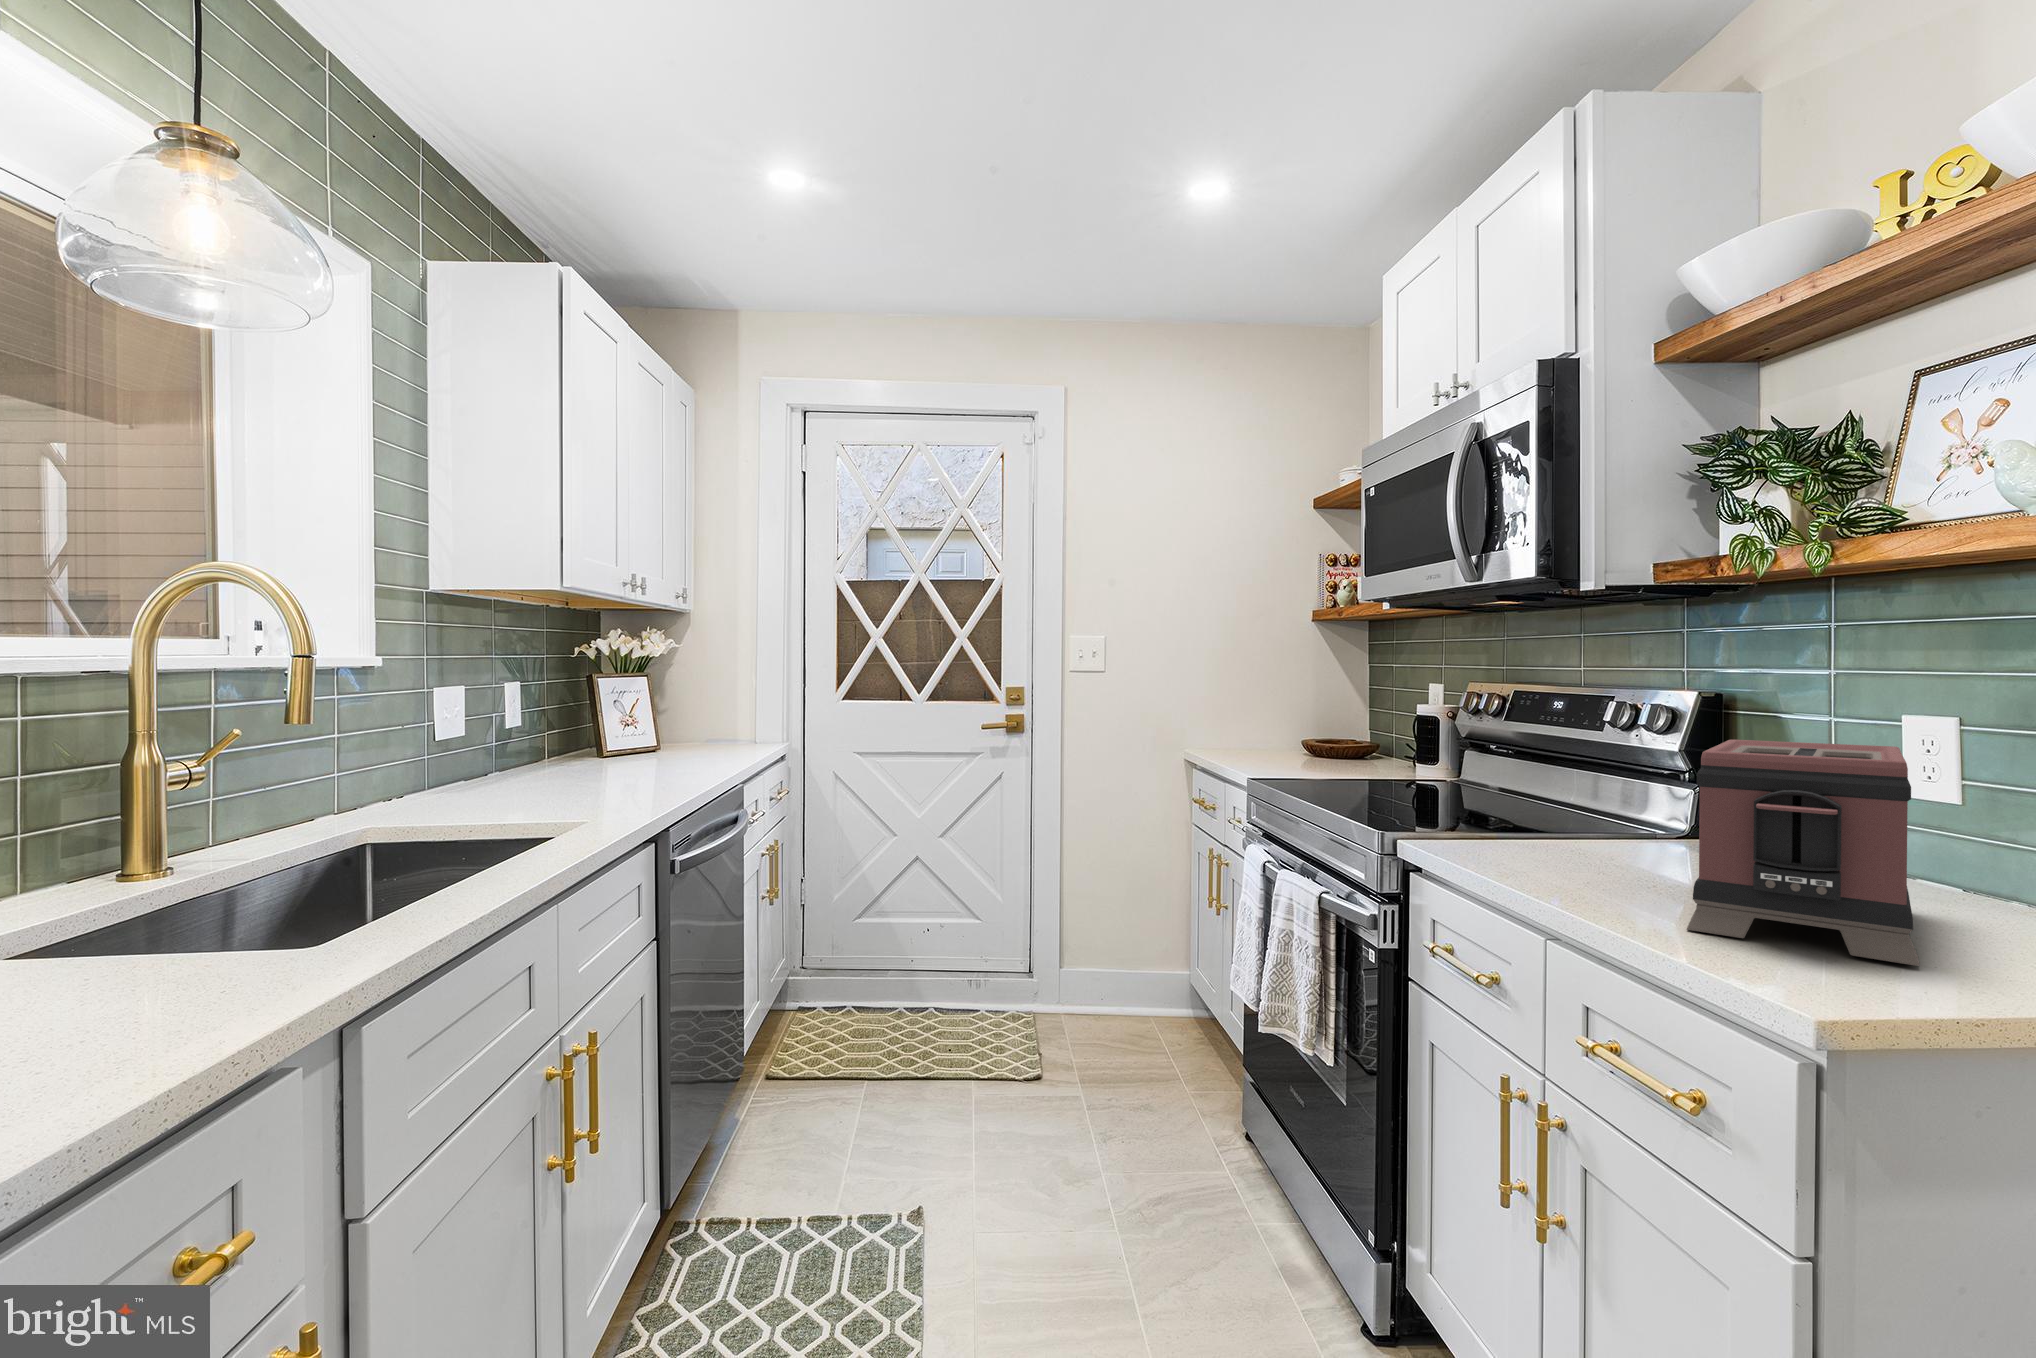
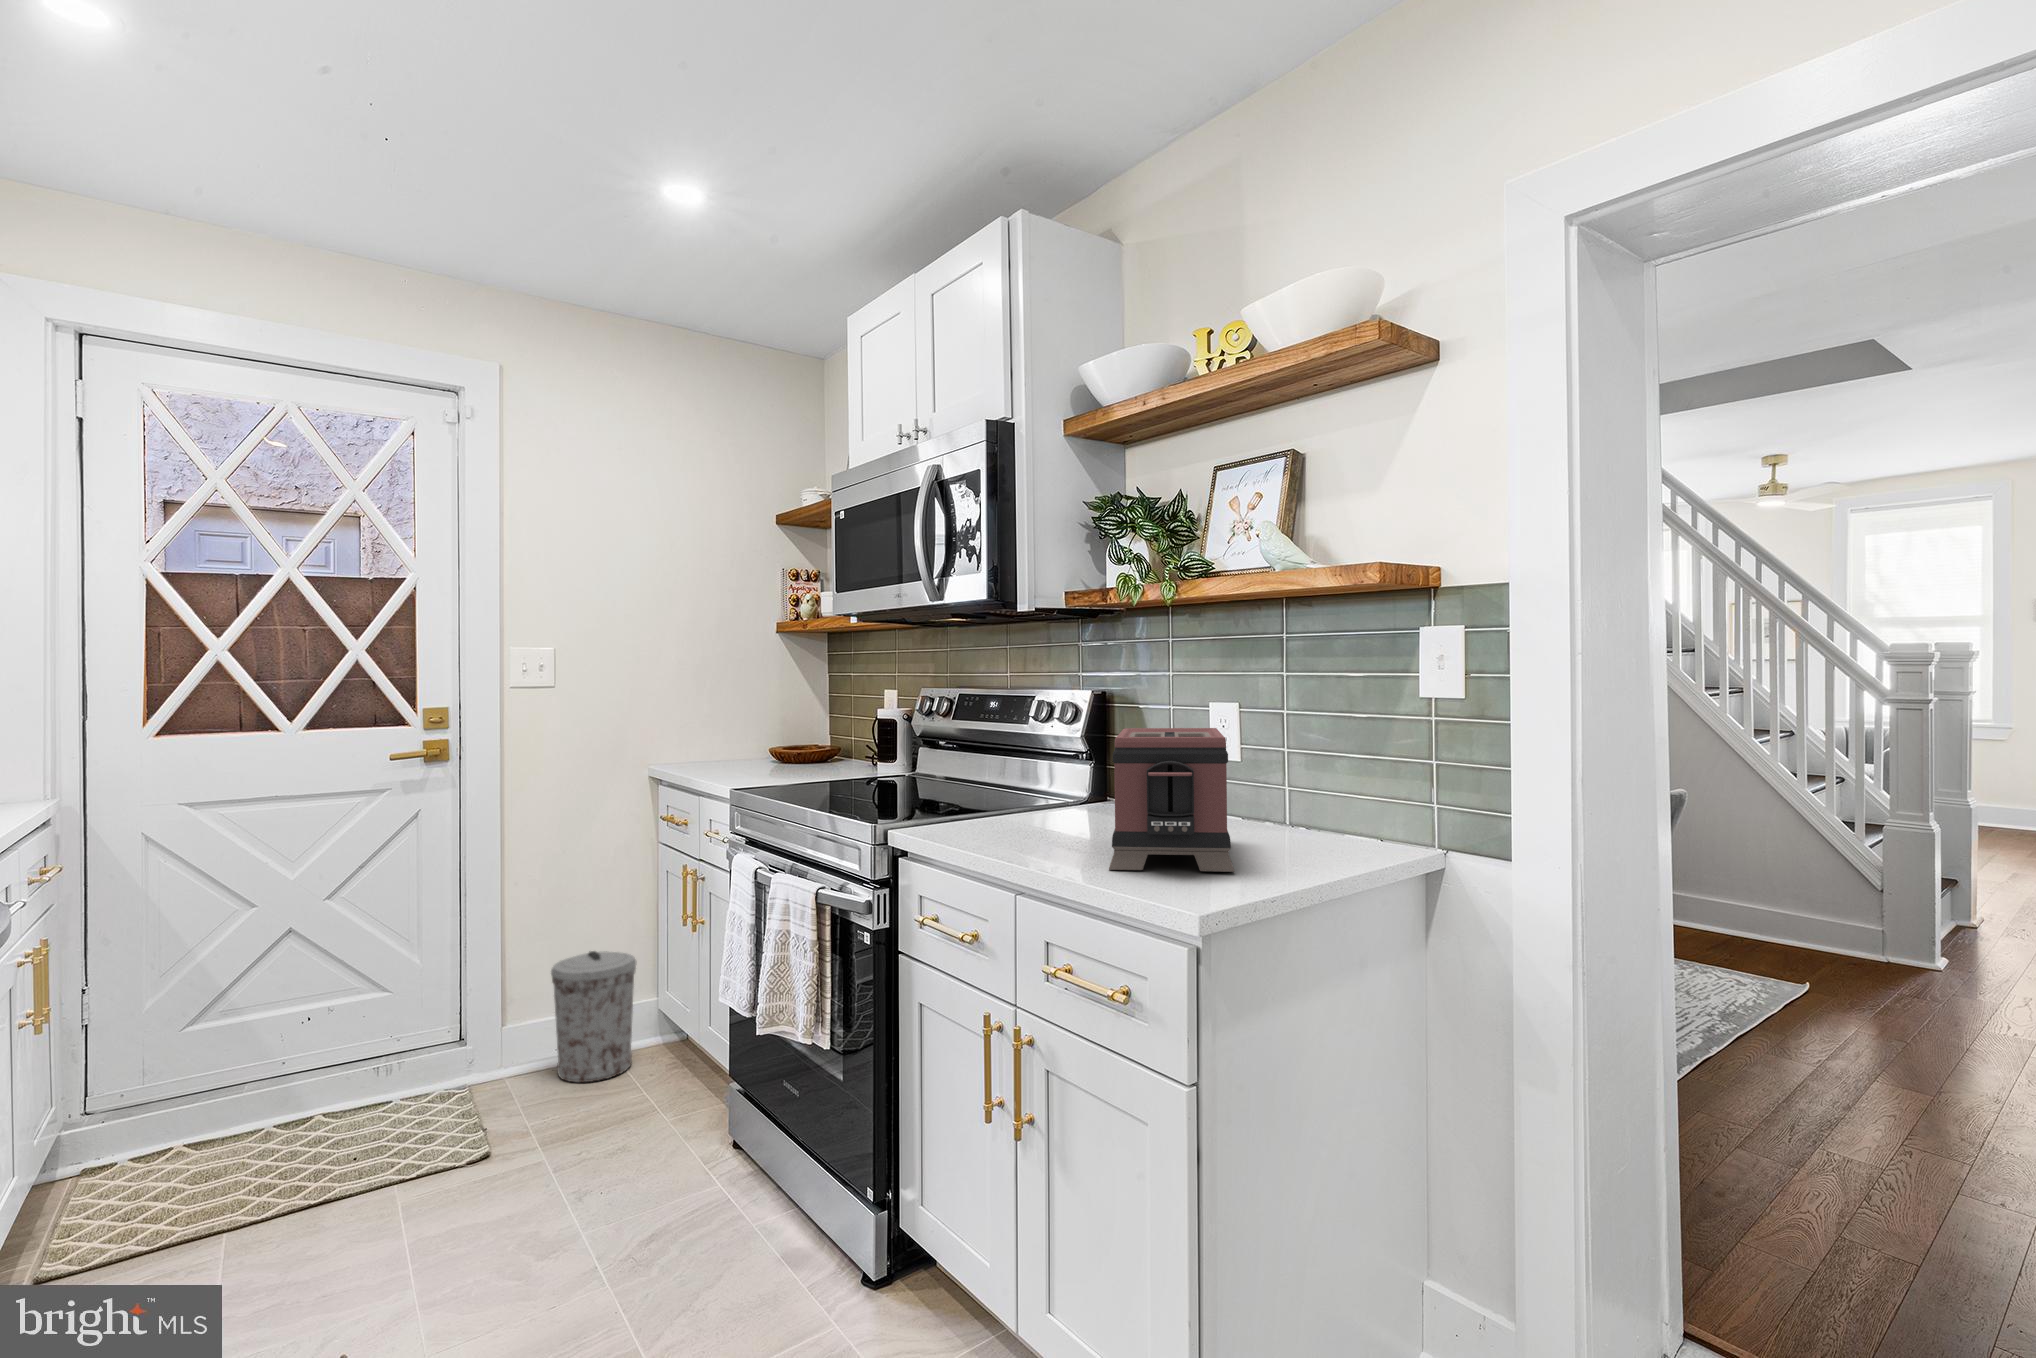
trash can: none [1101,913,1173,1031] -> present [551,951,636,1082]

